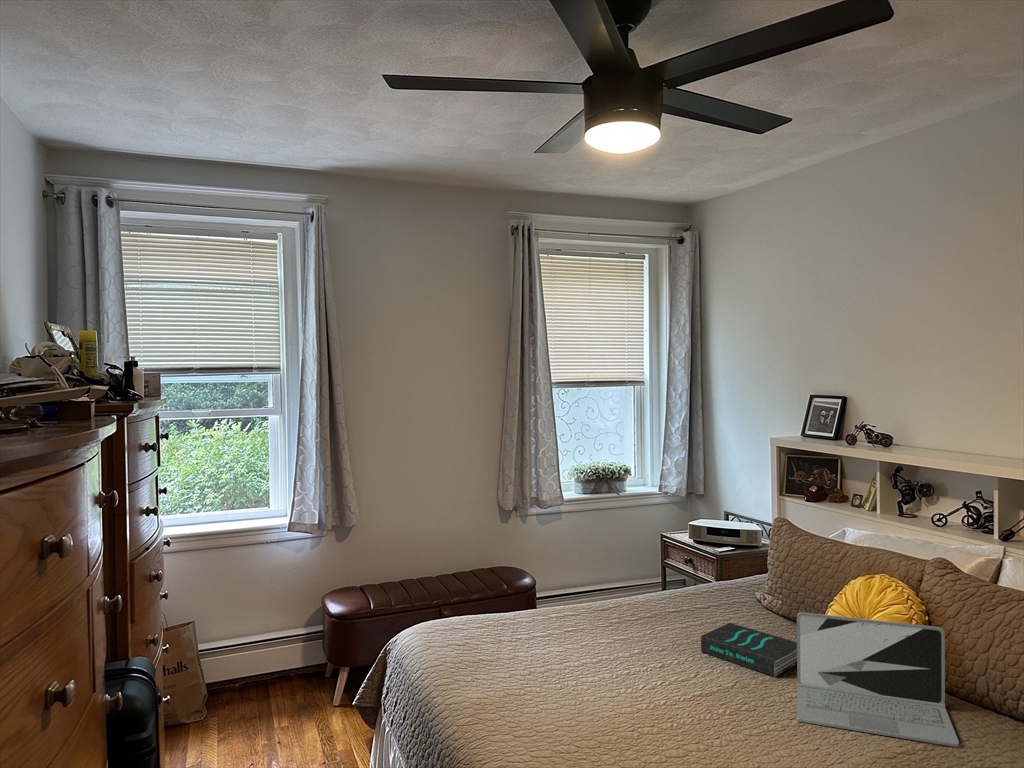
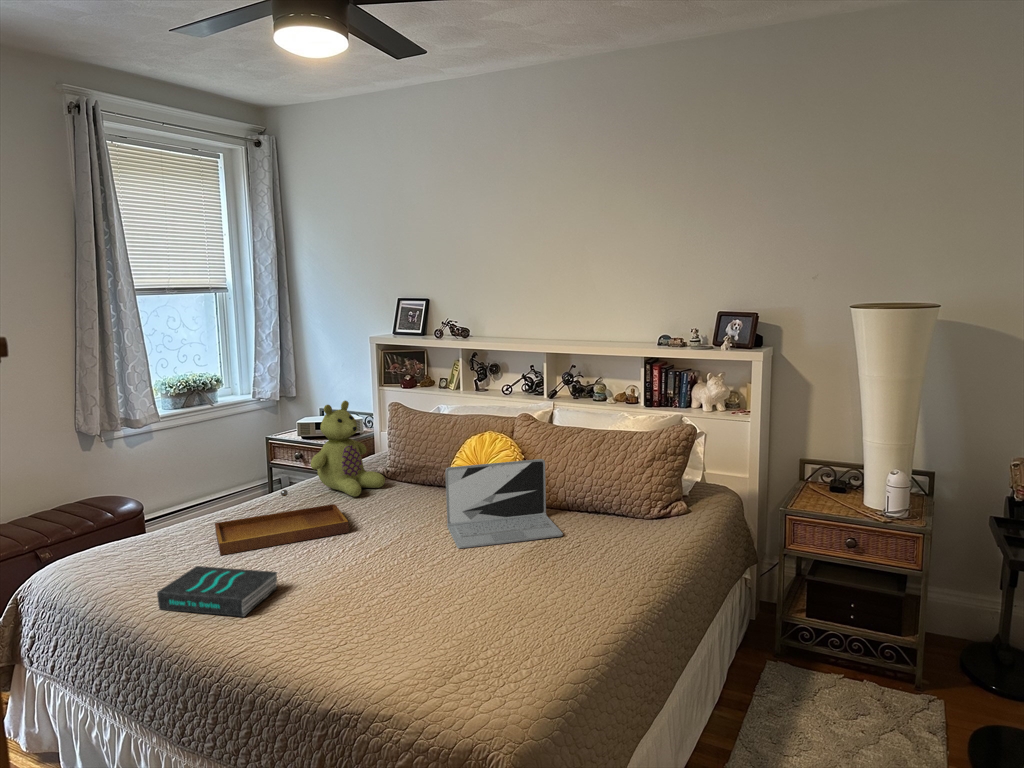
stuffed bear: none [664,510,748,621] -> present [311,401,385,497]
tray: none [546,599,679,663] -> present [215,490,349,555]
book: present [701,623,797,677] -> present [157,566,277,617]

